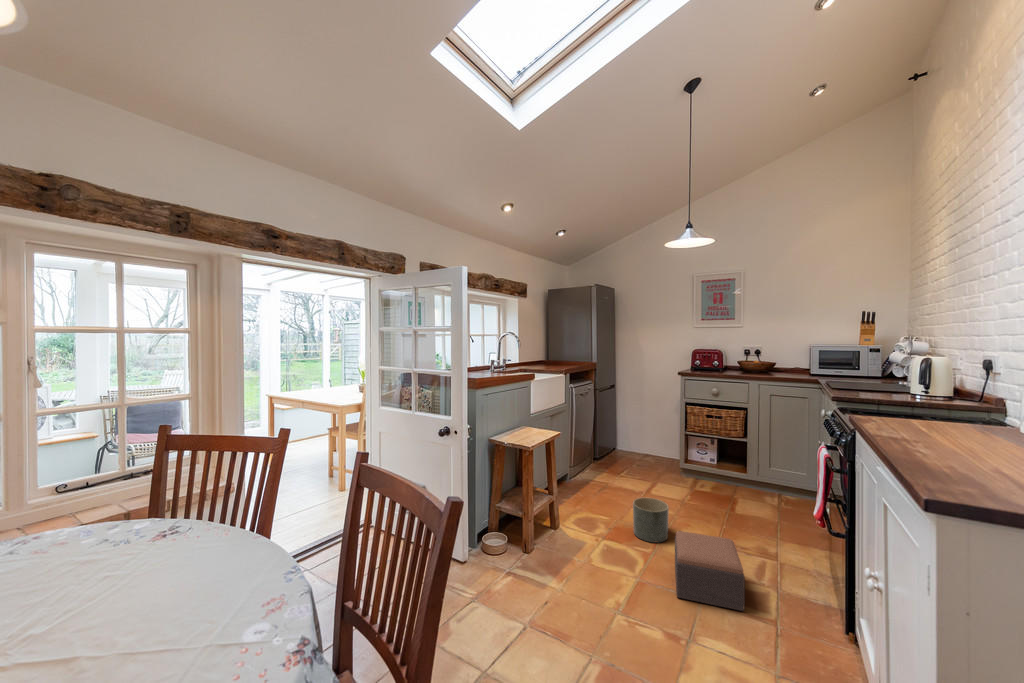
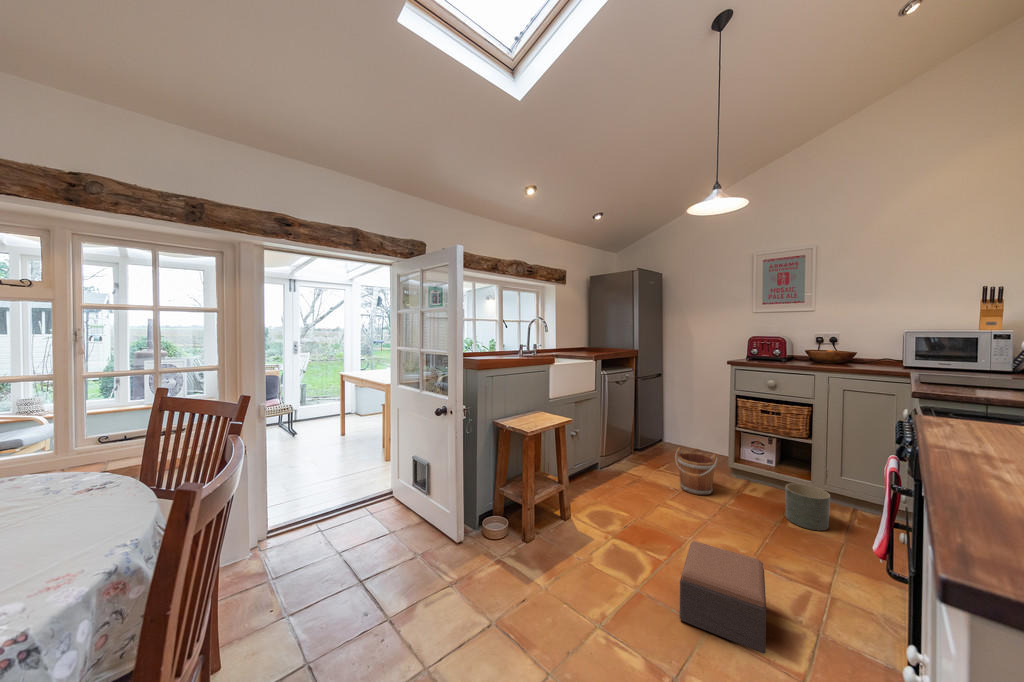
bucket: none [639,452,676,494] -> present [675,447,717,495]
planter: present [633,497,669,542] -> present [785,484,830,531]

